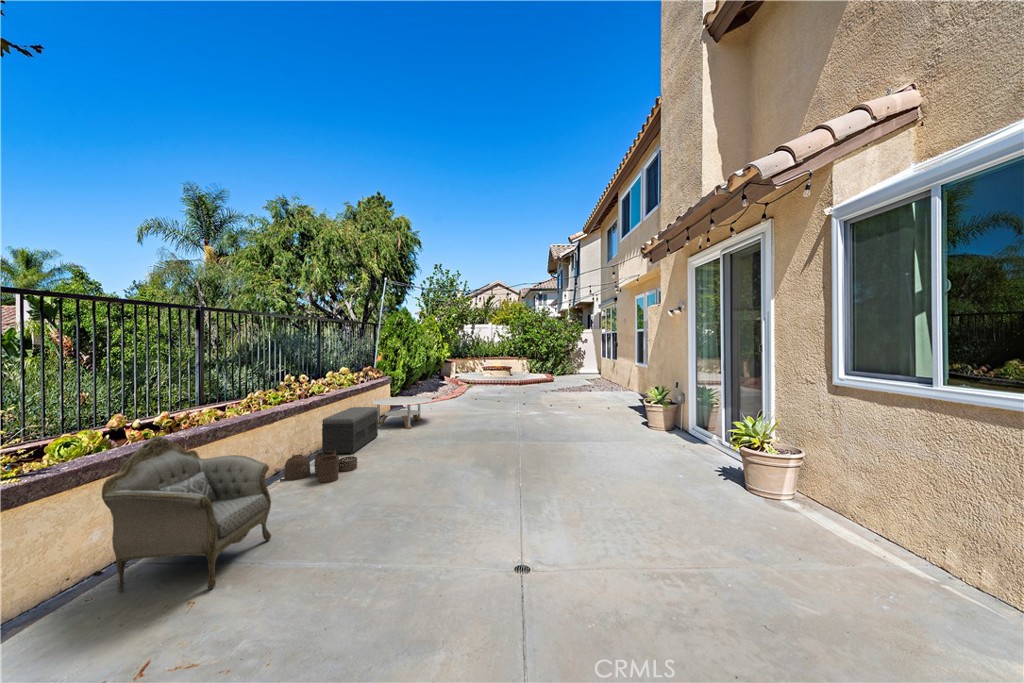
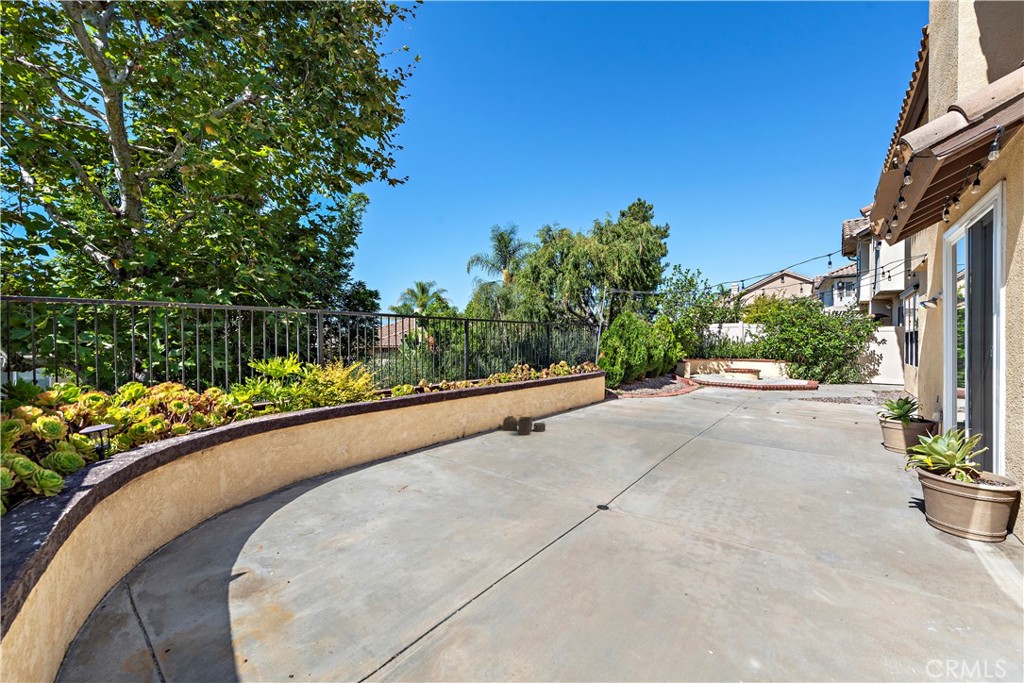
round table: present [372,397,432,429] -> none [578,389,626,414]
storage bench: present [322,407,378,454] -> none [532,392,575,423]
armchair: present [102,436,271,591] -> none [414,390,479,462]

